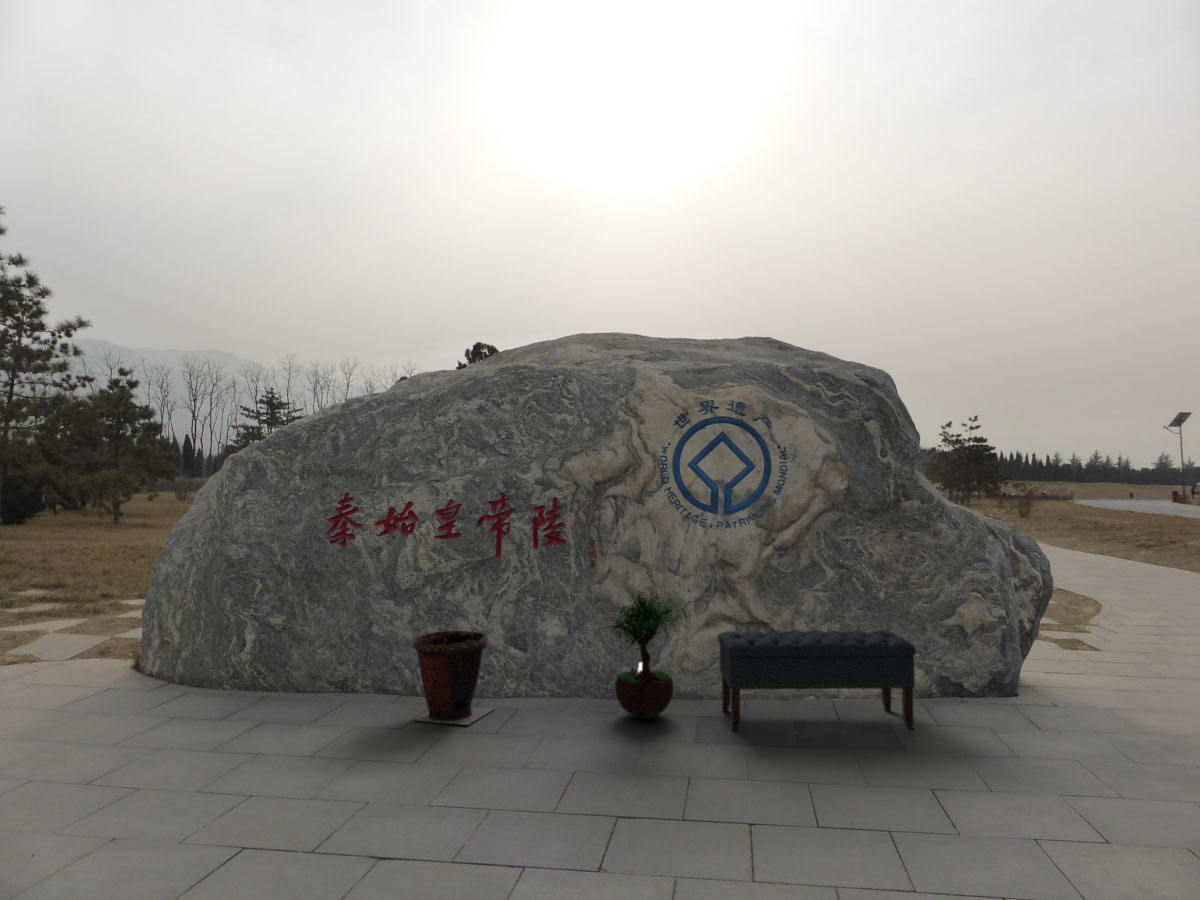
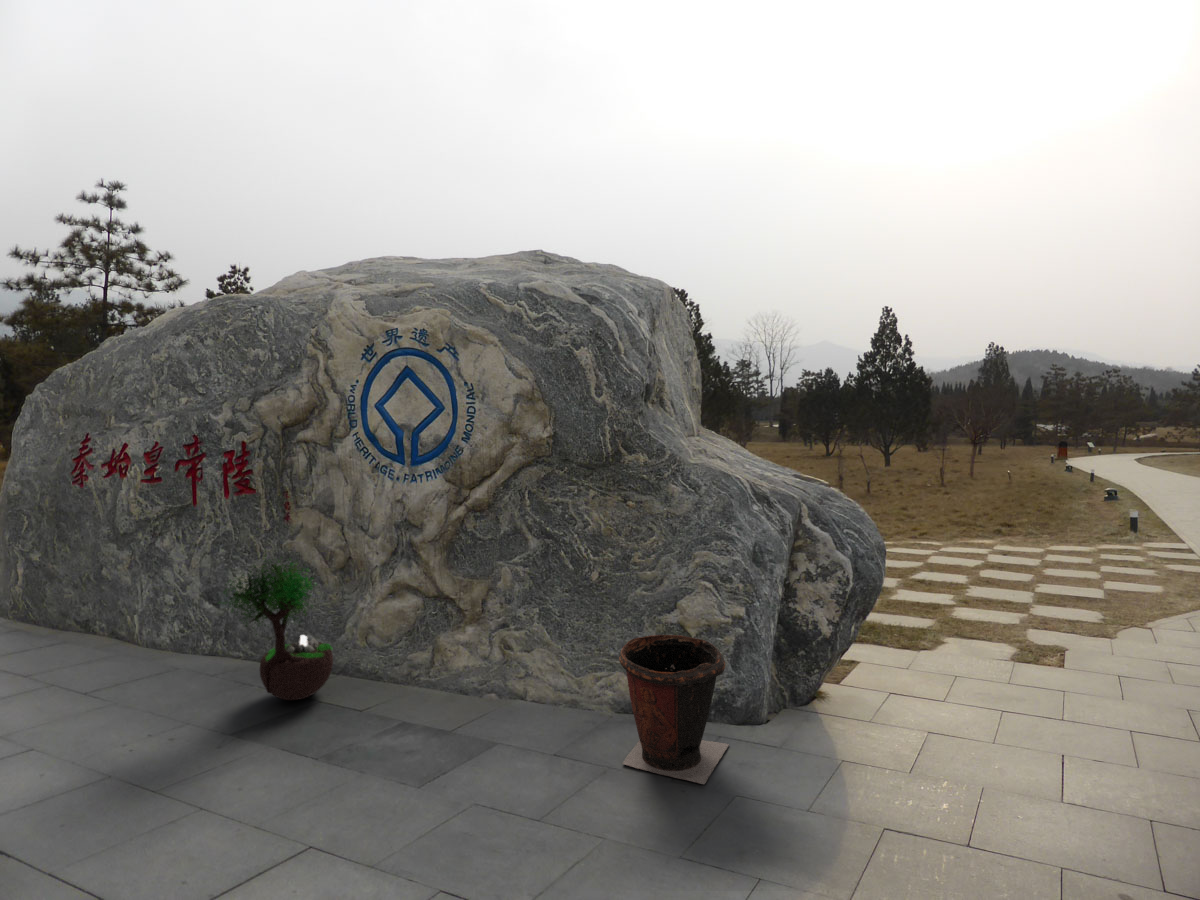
bench: present [718,630,916,730] -> none [343,608,588,760]
trash can: present [413,631,494,725] -> present [619,635,729,784]

